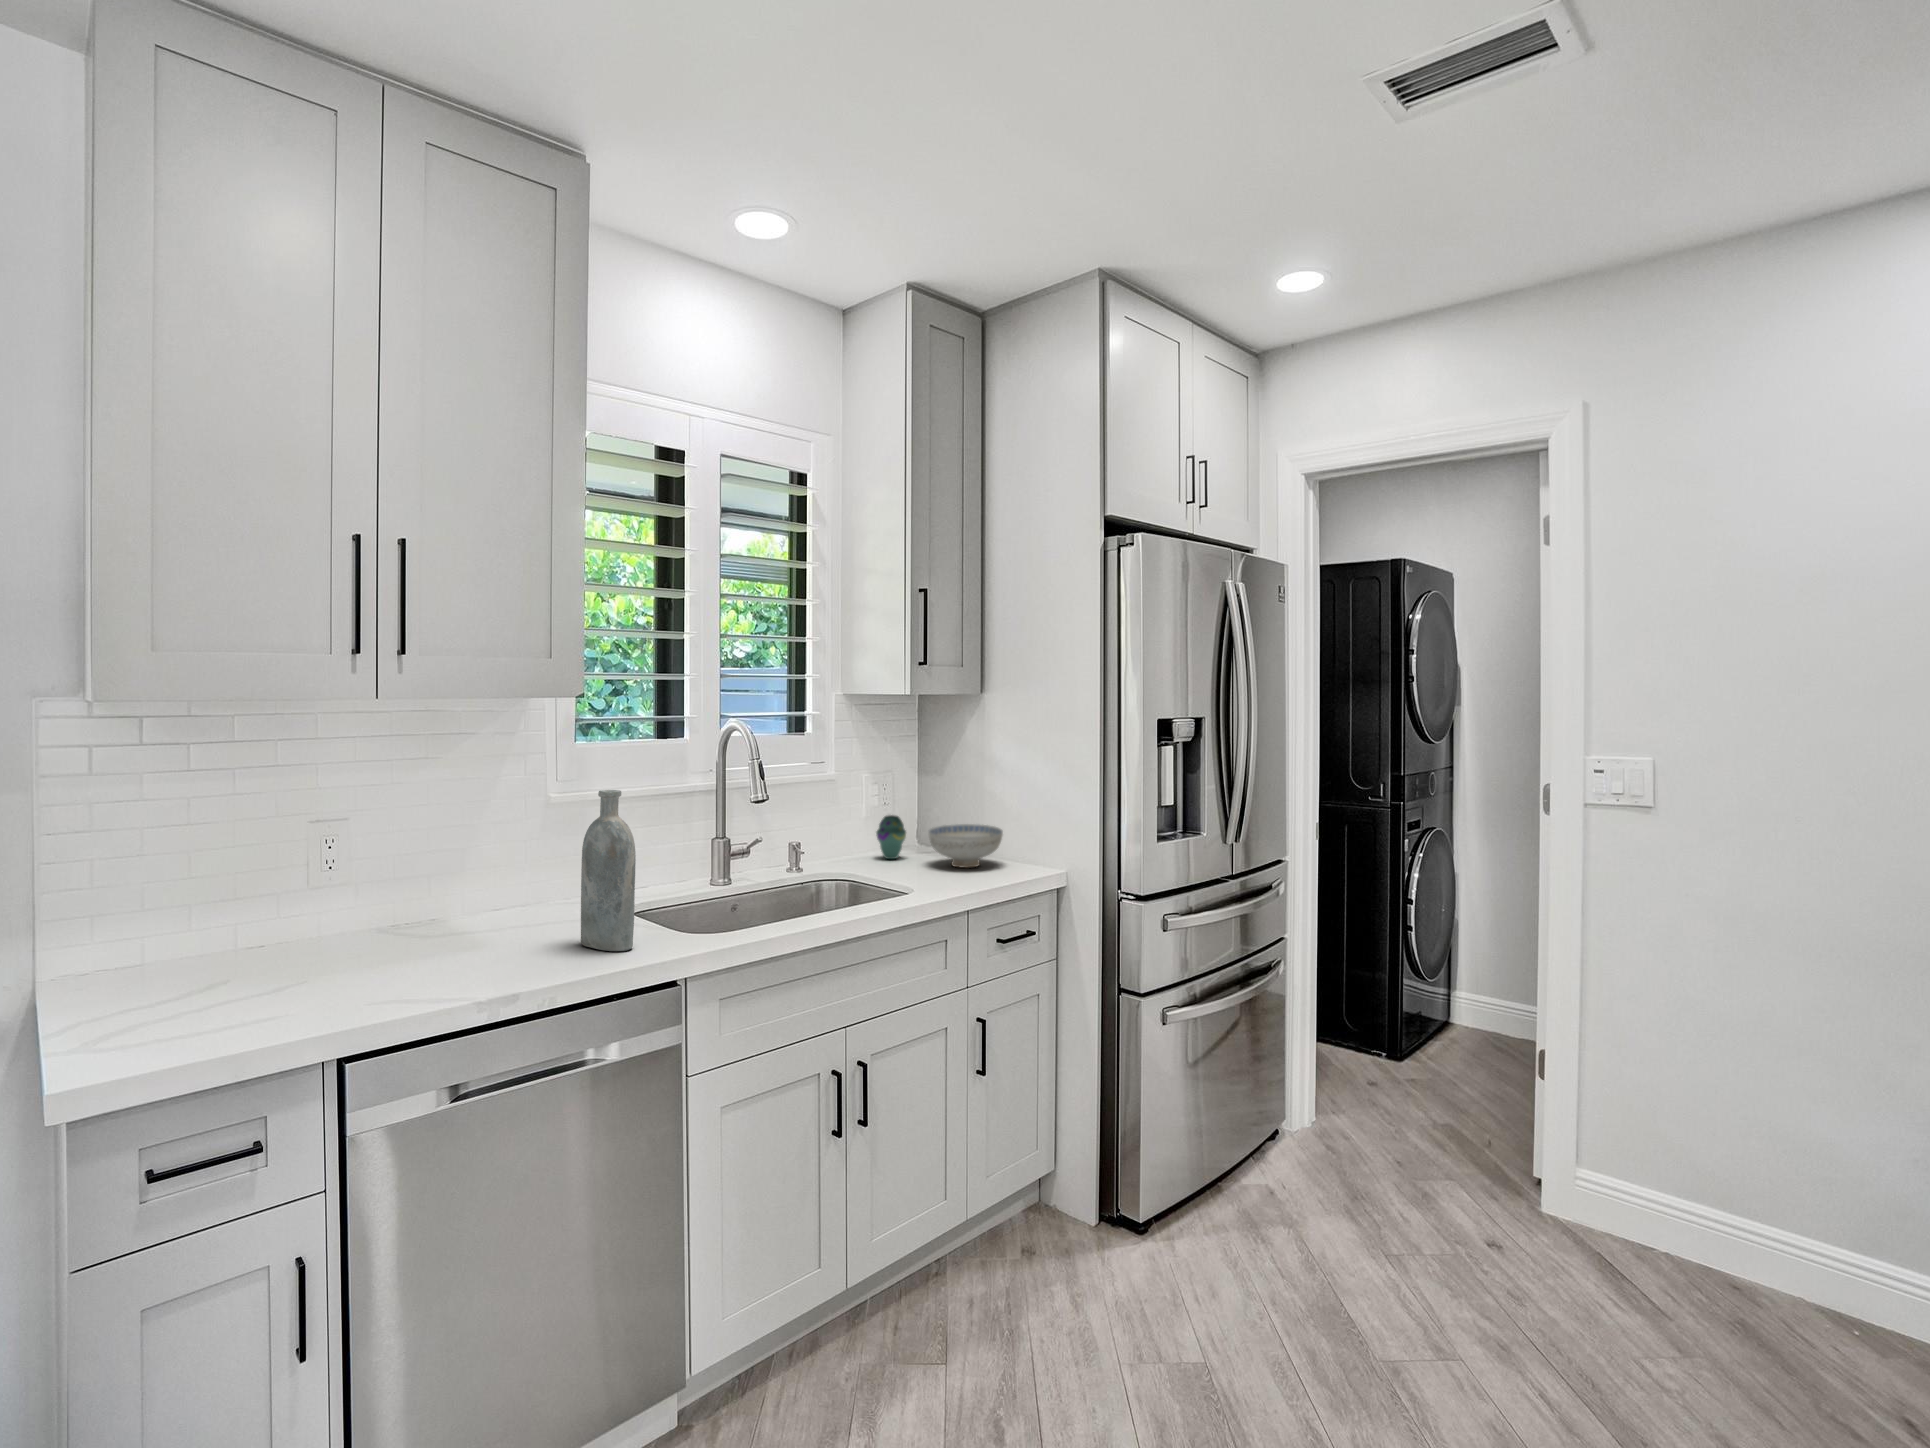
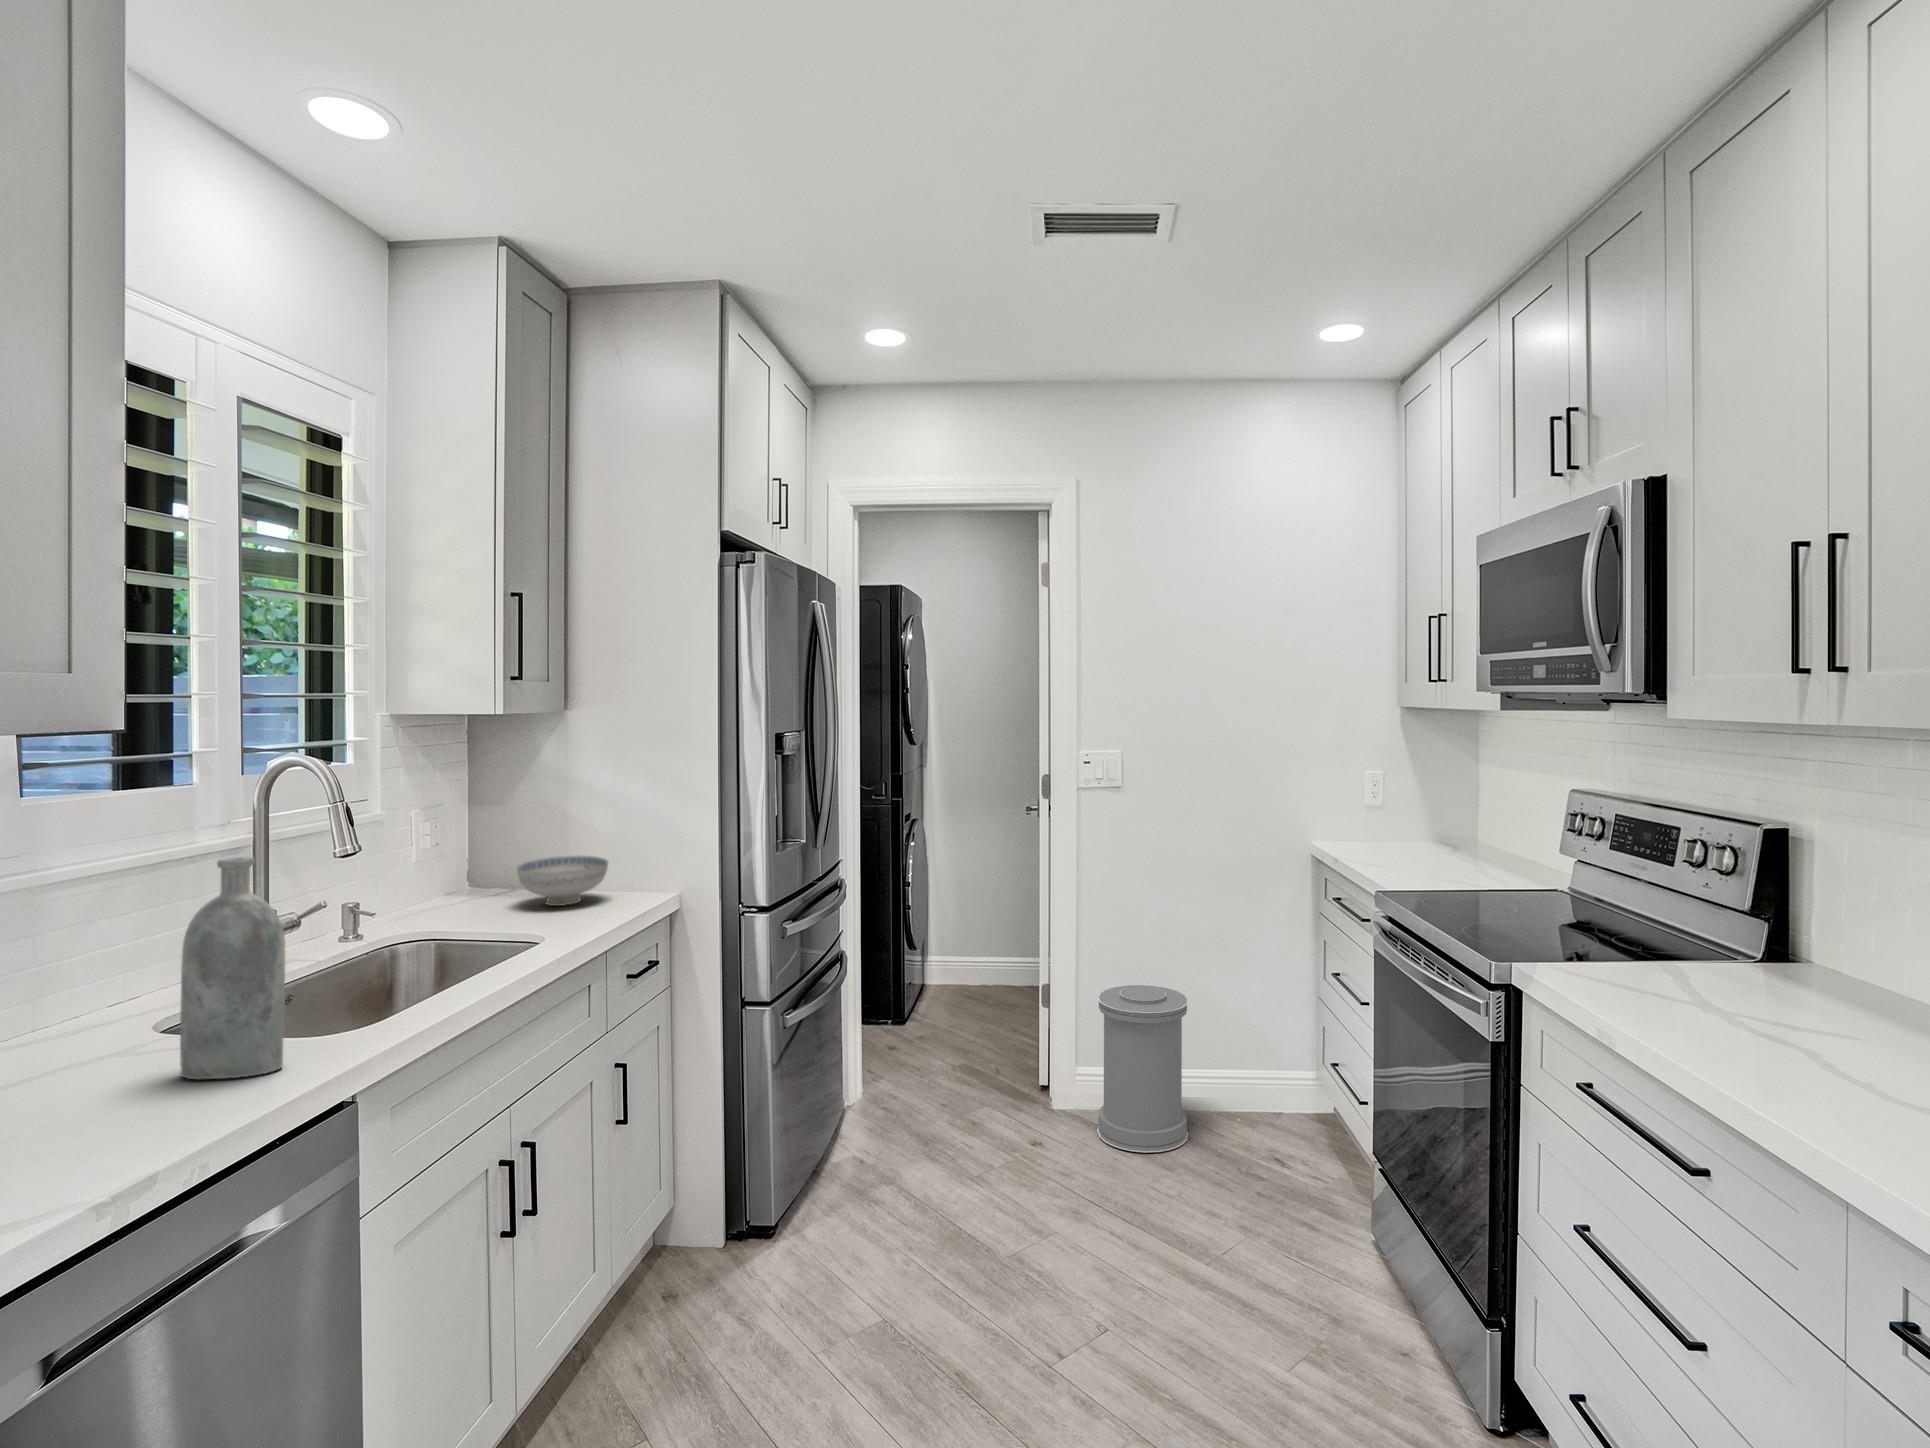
vase: present [876,815,906,859] -> none [437,857,477,909]
trash can: none [1589,1075,1739,1316] -> present [1097,985,1188,1153]

